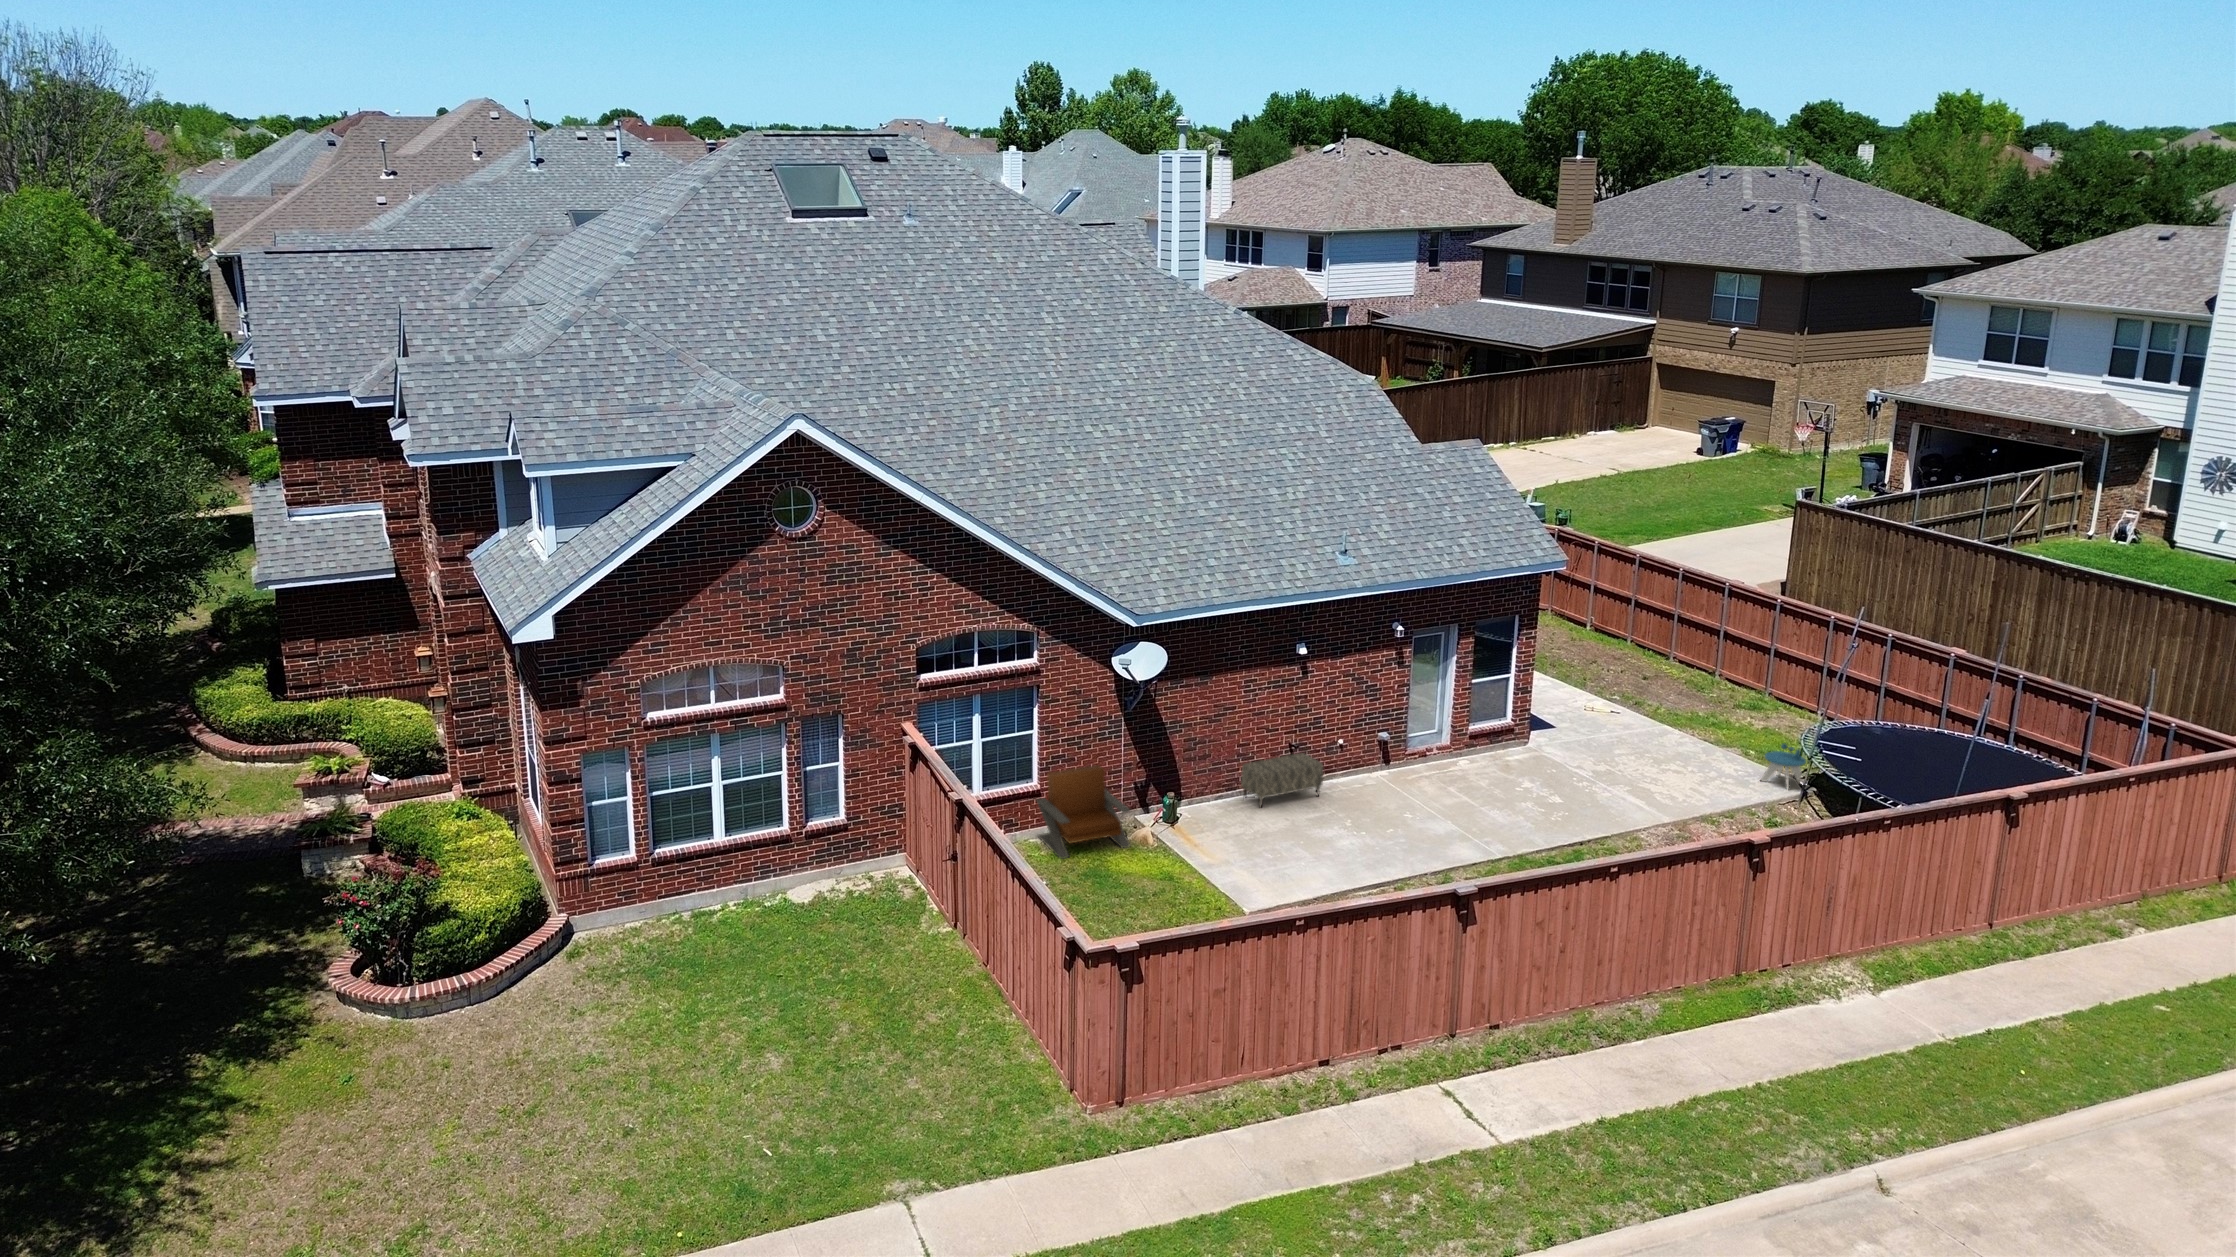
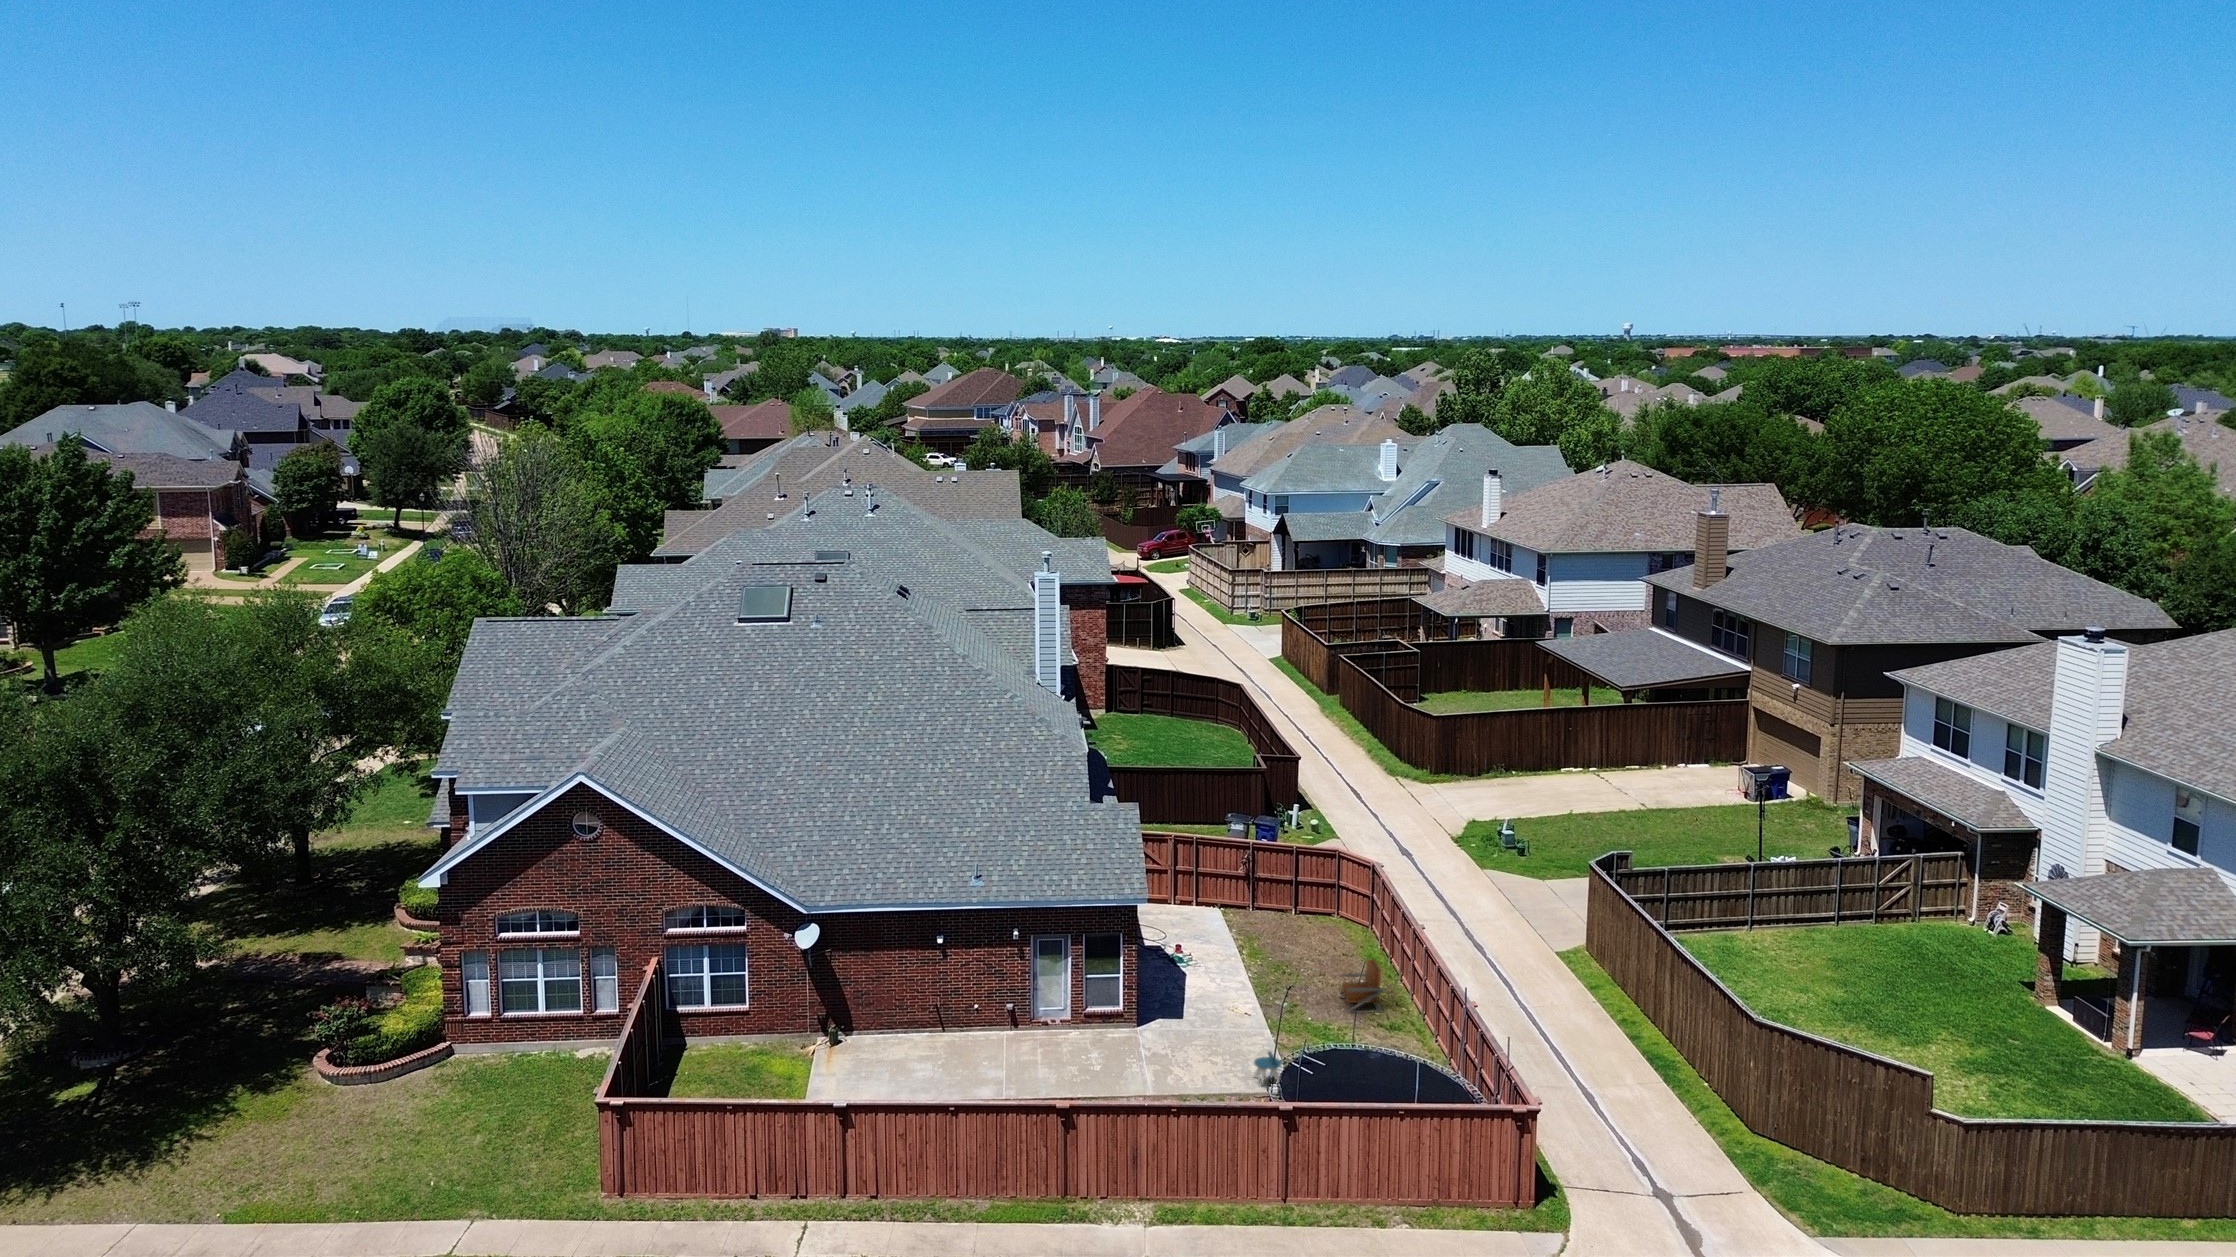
bench: present [1241,753,1323,807] -> none [897,1011,948,1044]
lounge chair: present [1037,765,1130,859] -> present [1340,959,1385,1013]

